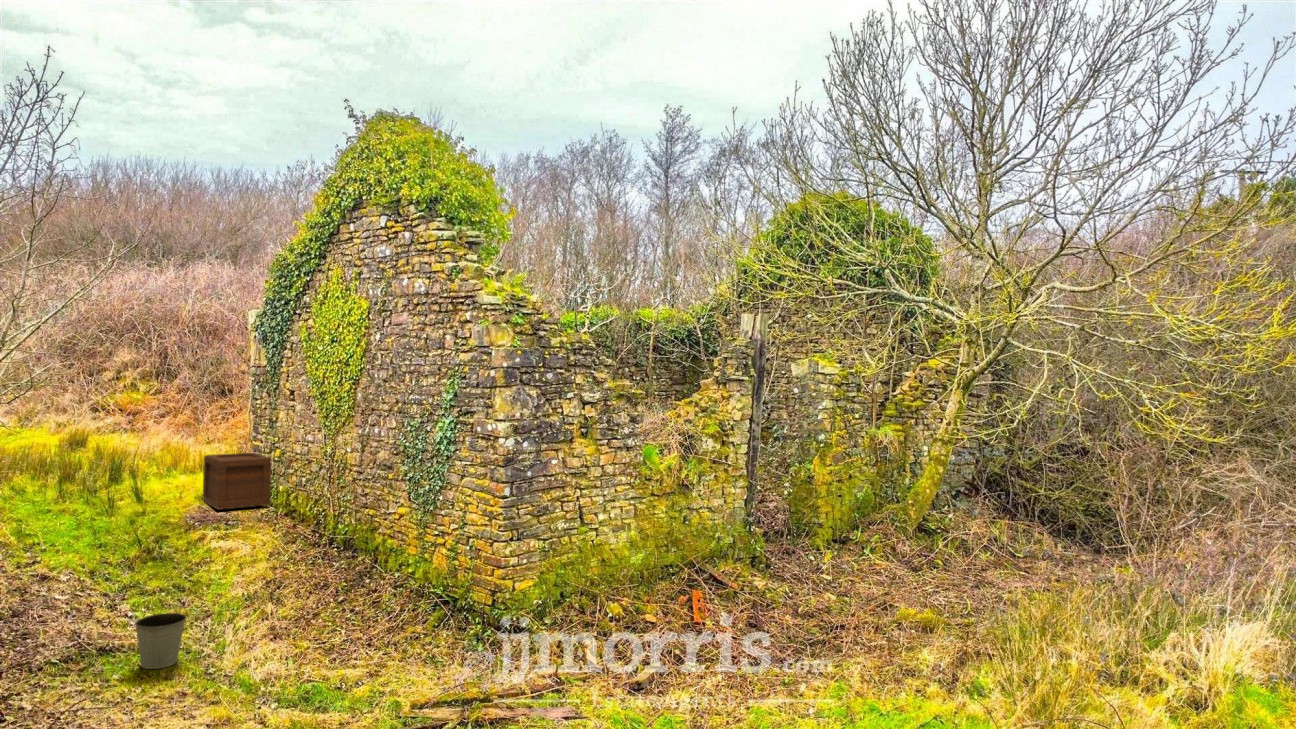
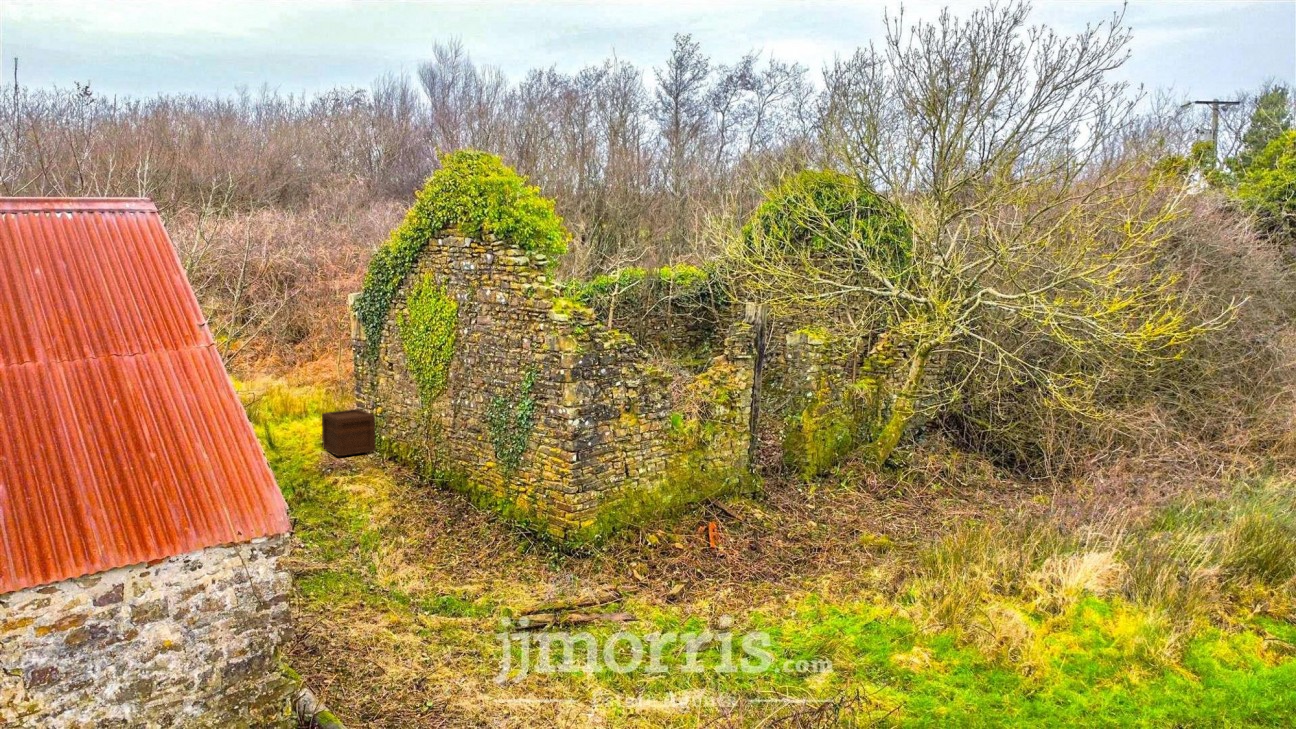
bucket: present [134,613,188,669] -> none [321,546,355,585]

